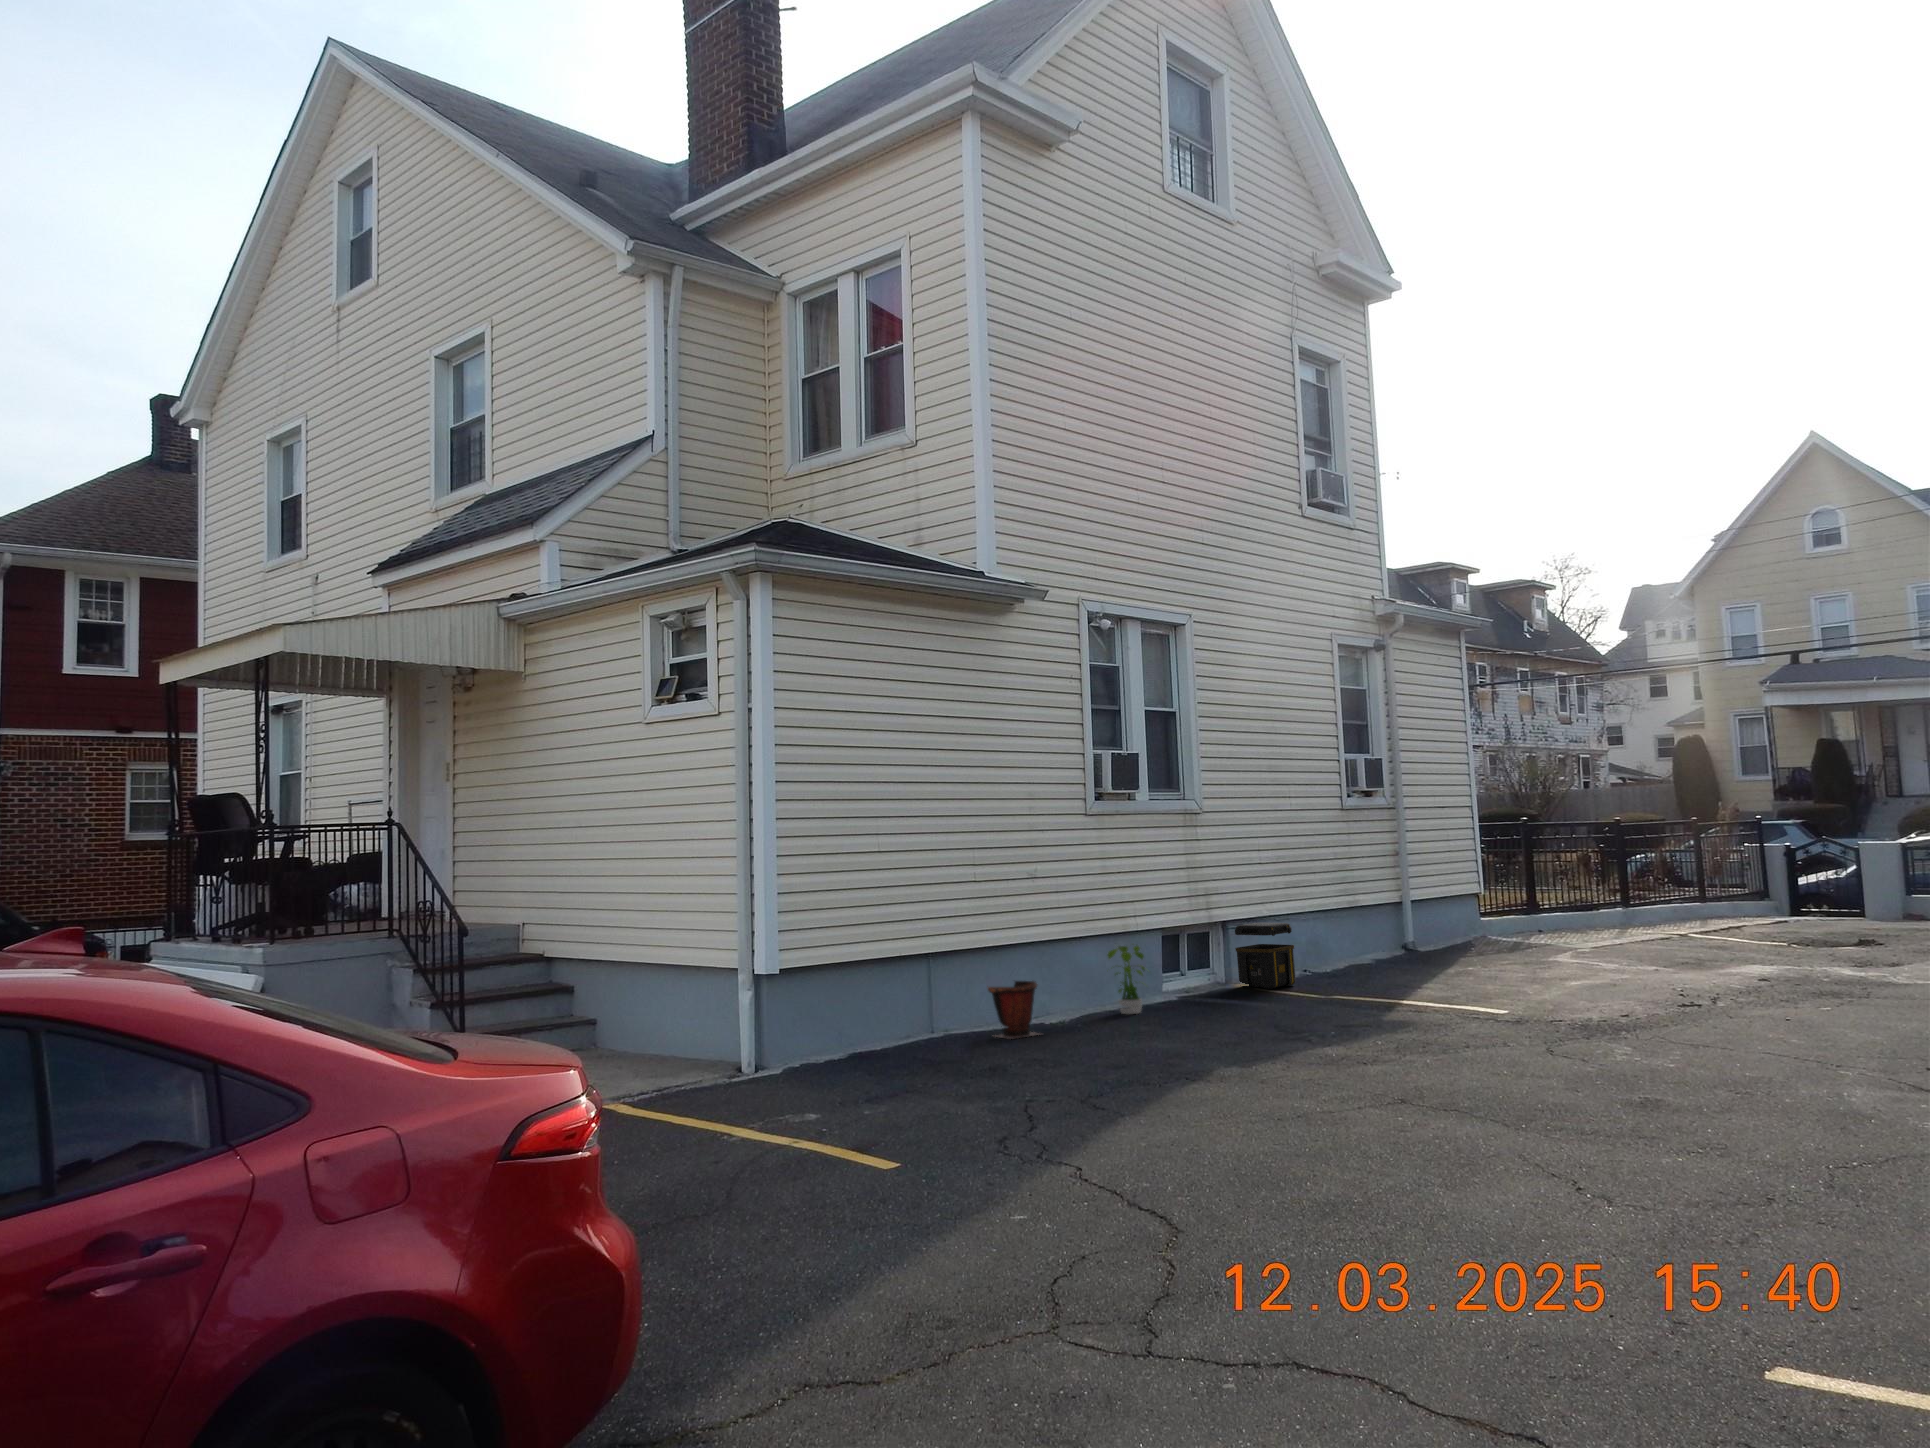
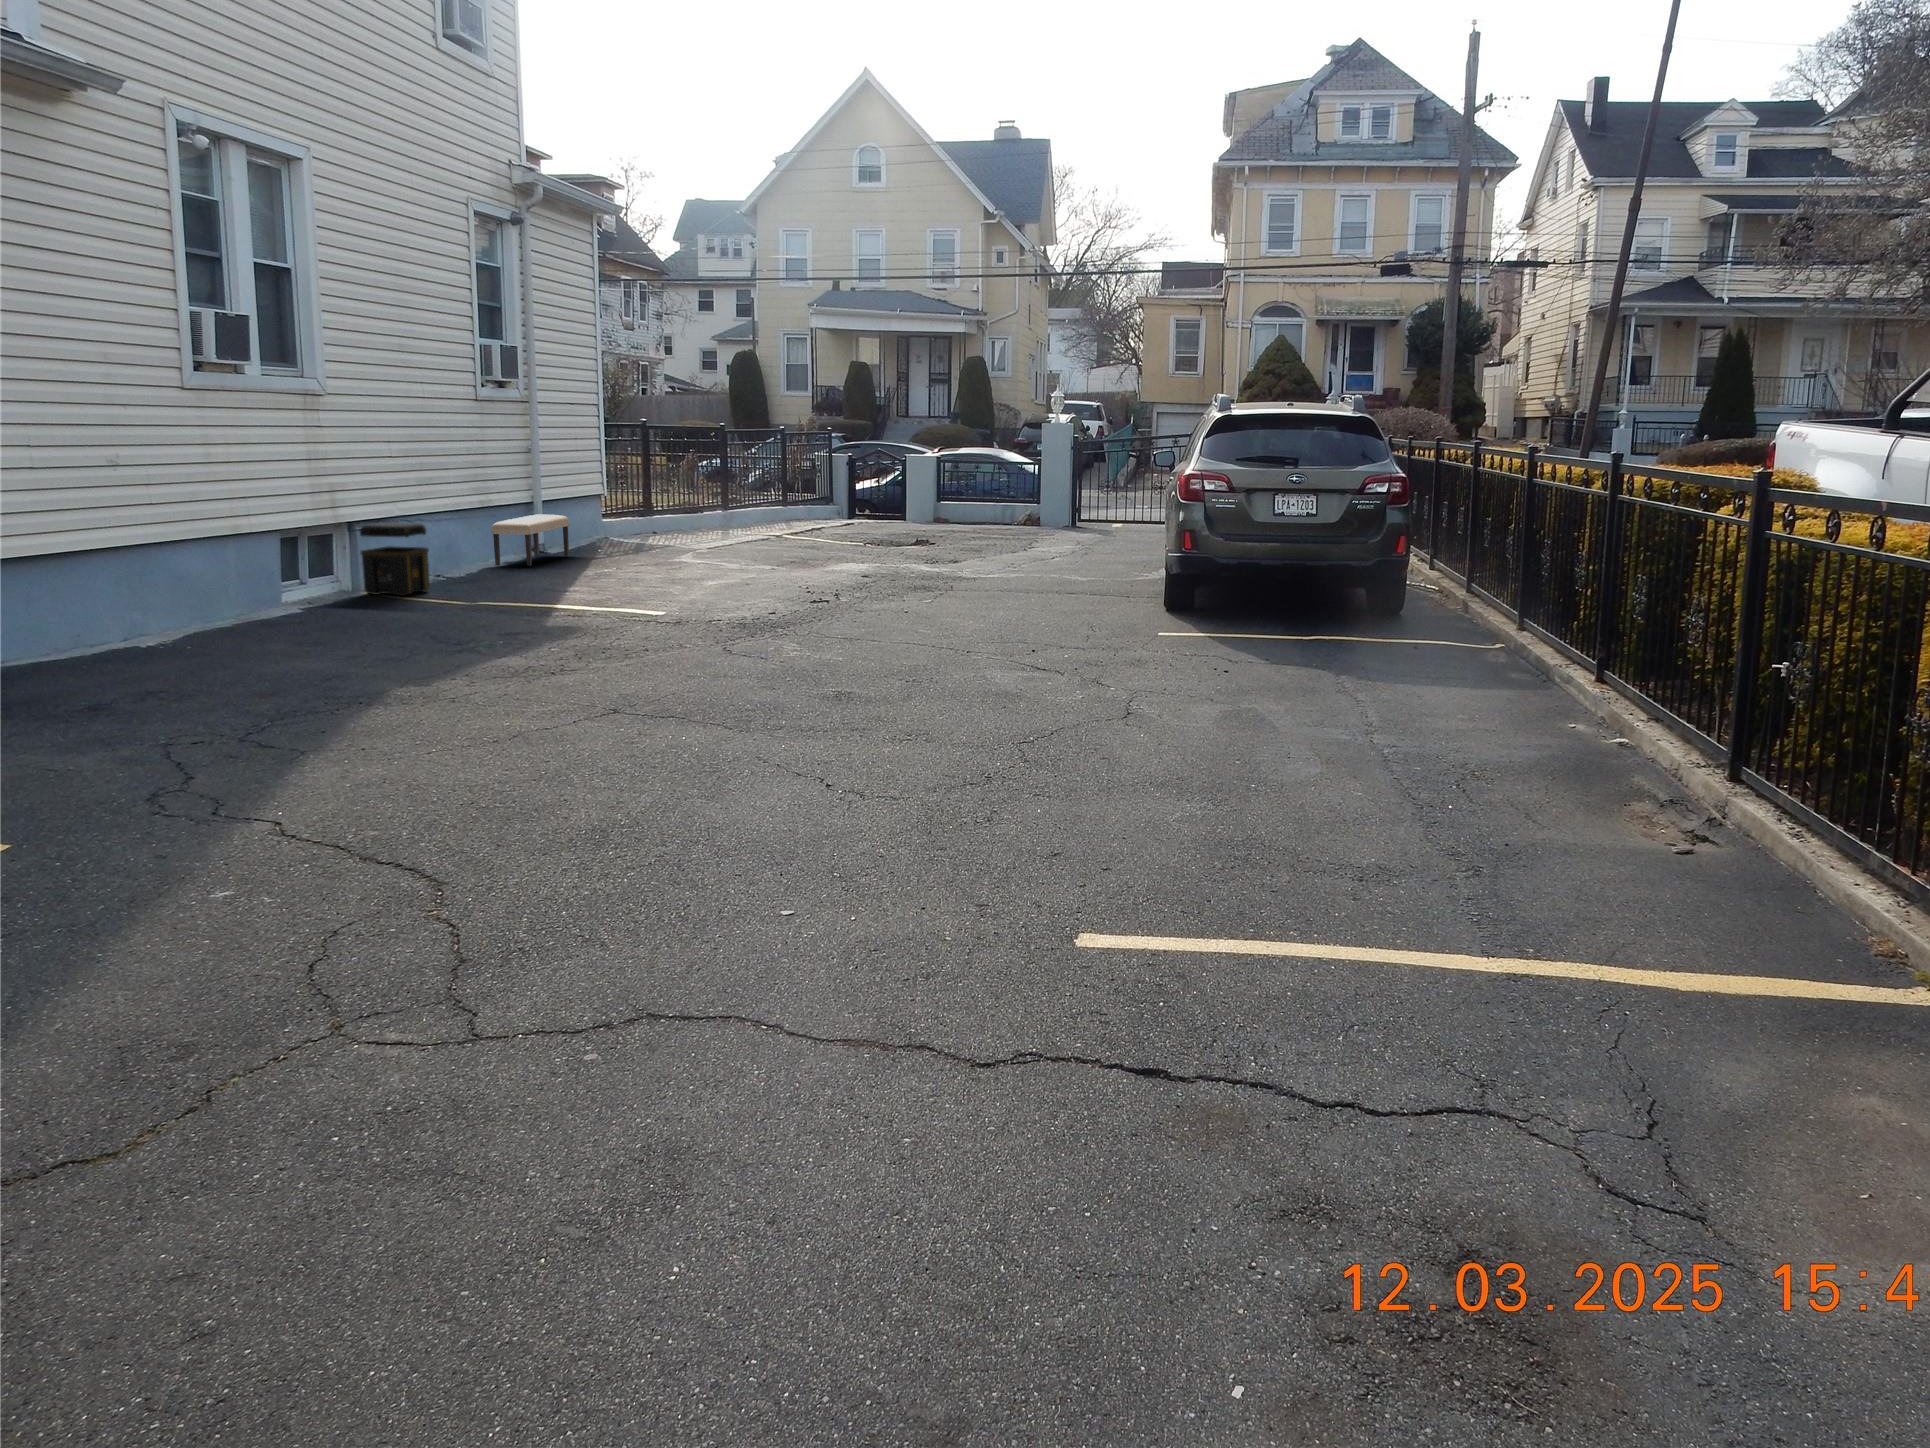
bench: none [1362,914,1441,964] -> present [491,515,569,566]
potted plant: present [1108,946,1145,1014] -> none [207,547,270,630]
waste bin: present [988,981,1038,1039] -> none [50,590,136,667]

